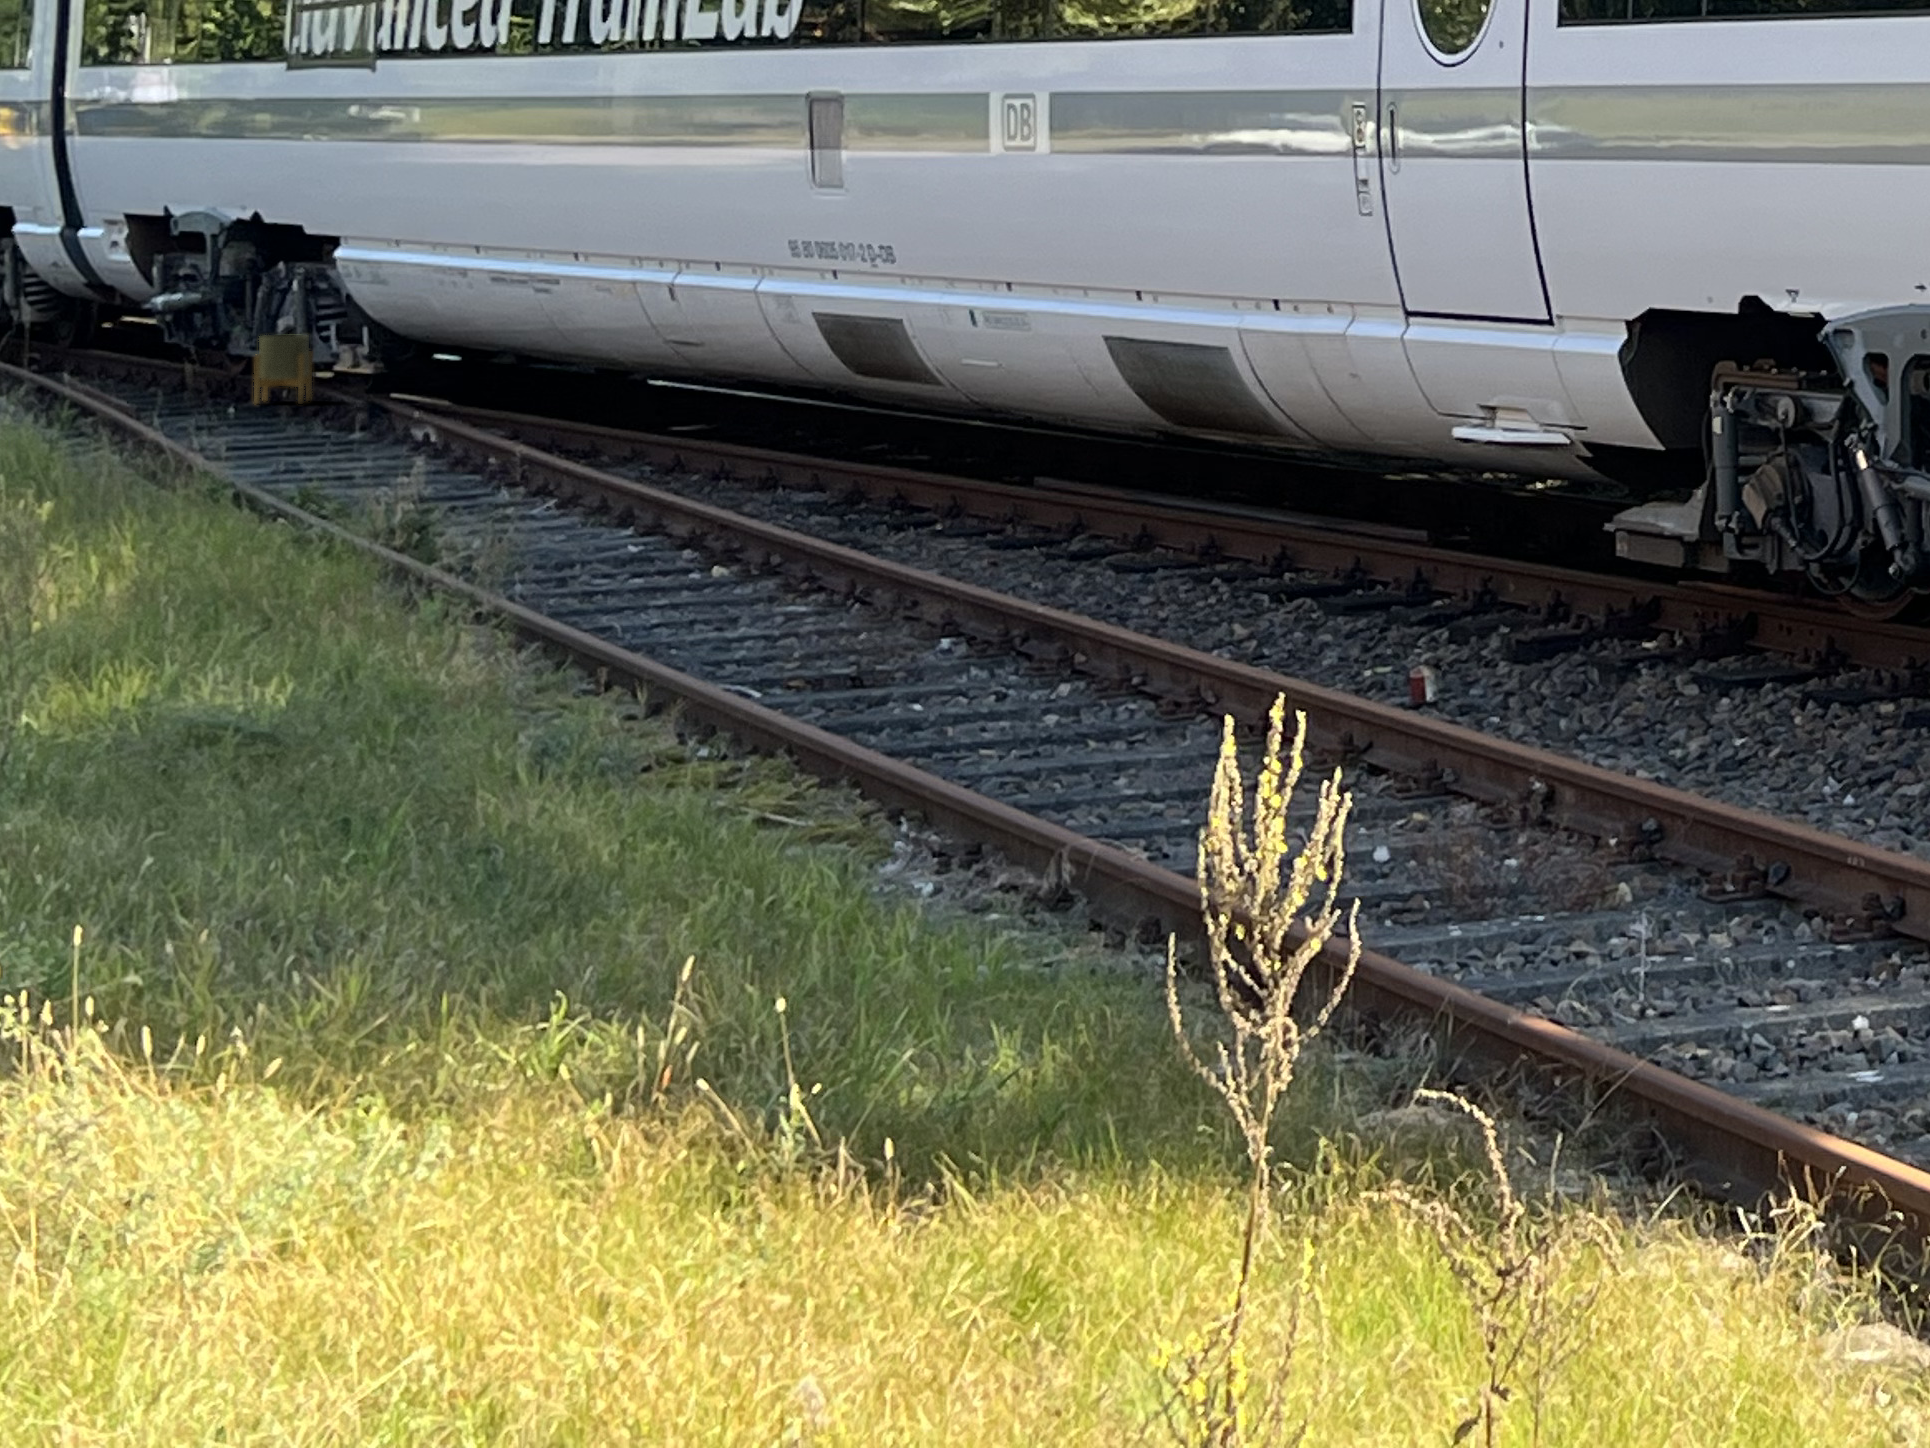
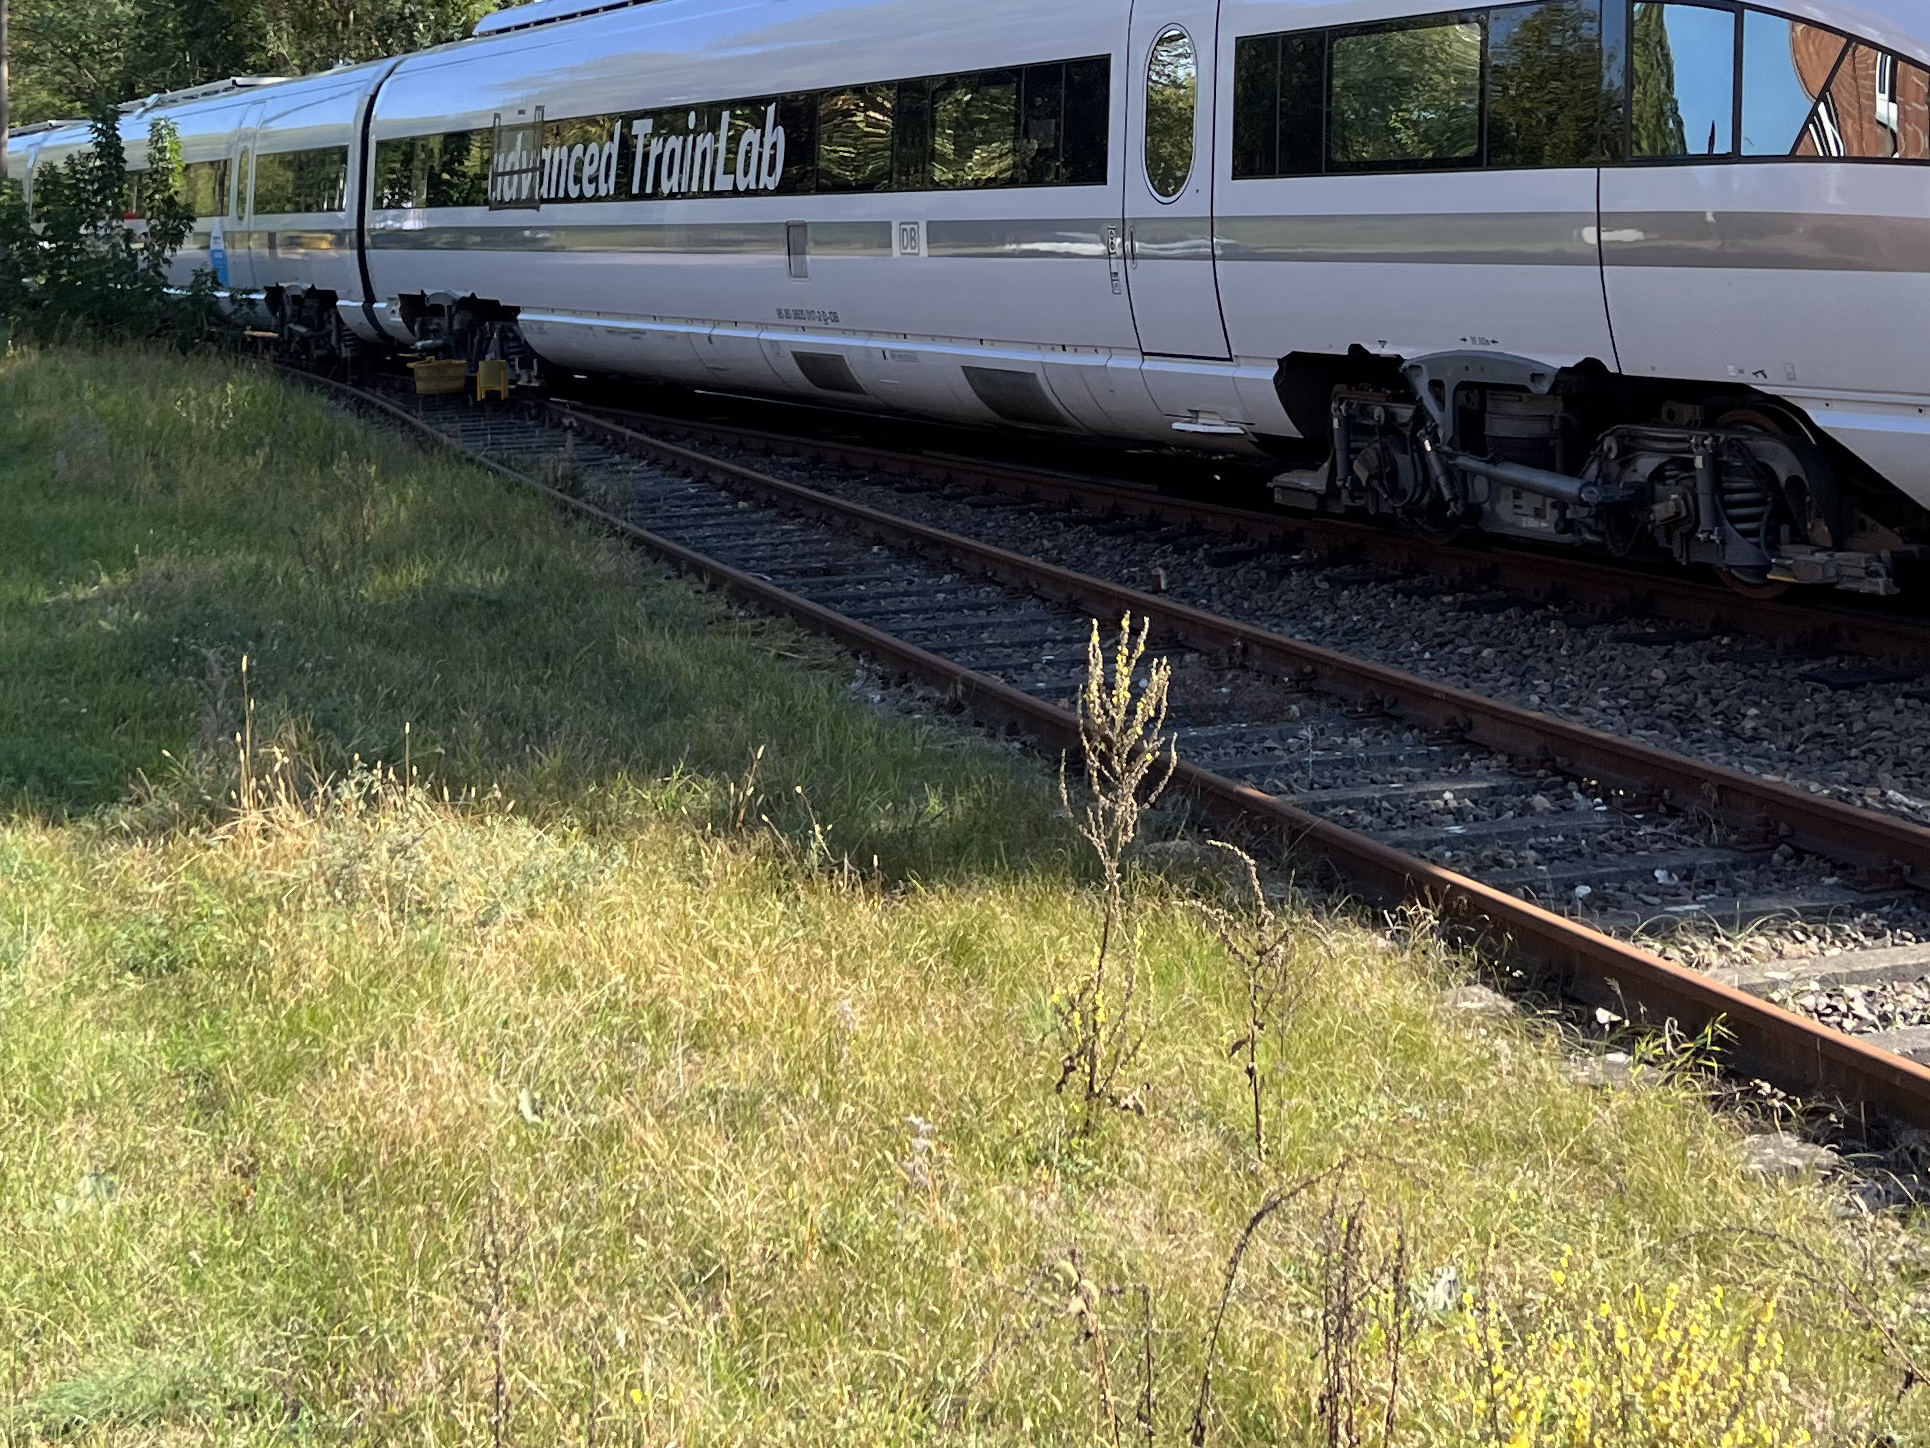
bucket: none [126,328,240,393] -> present [406,357,467,394]

